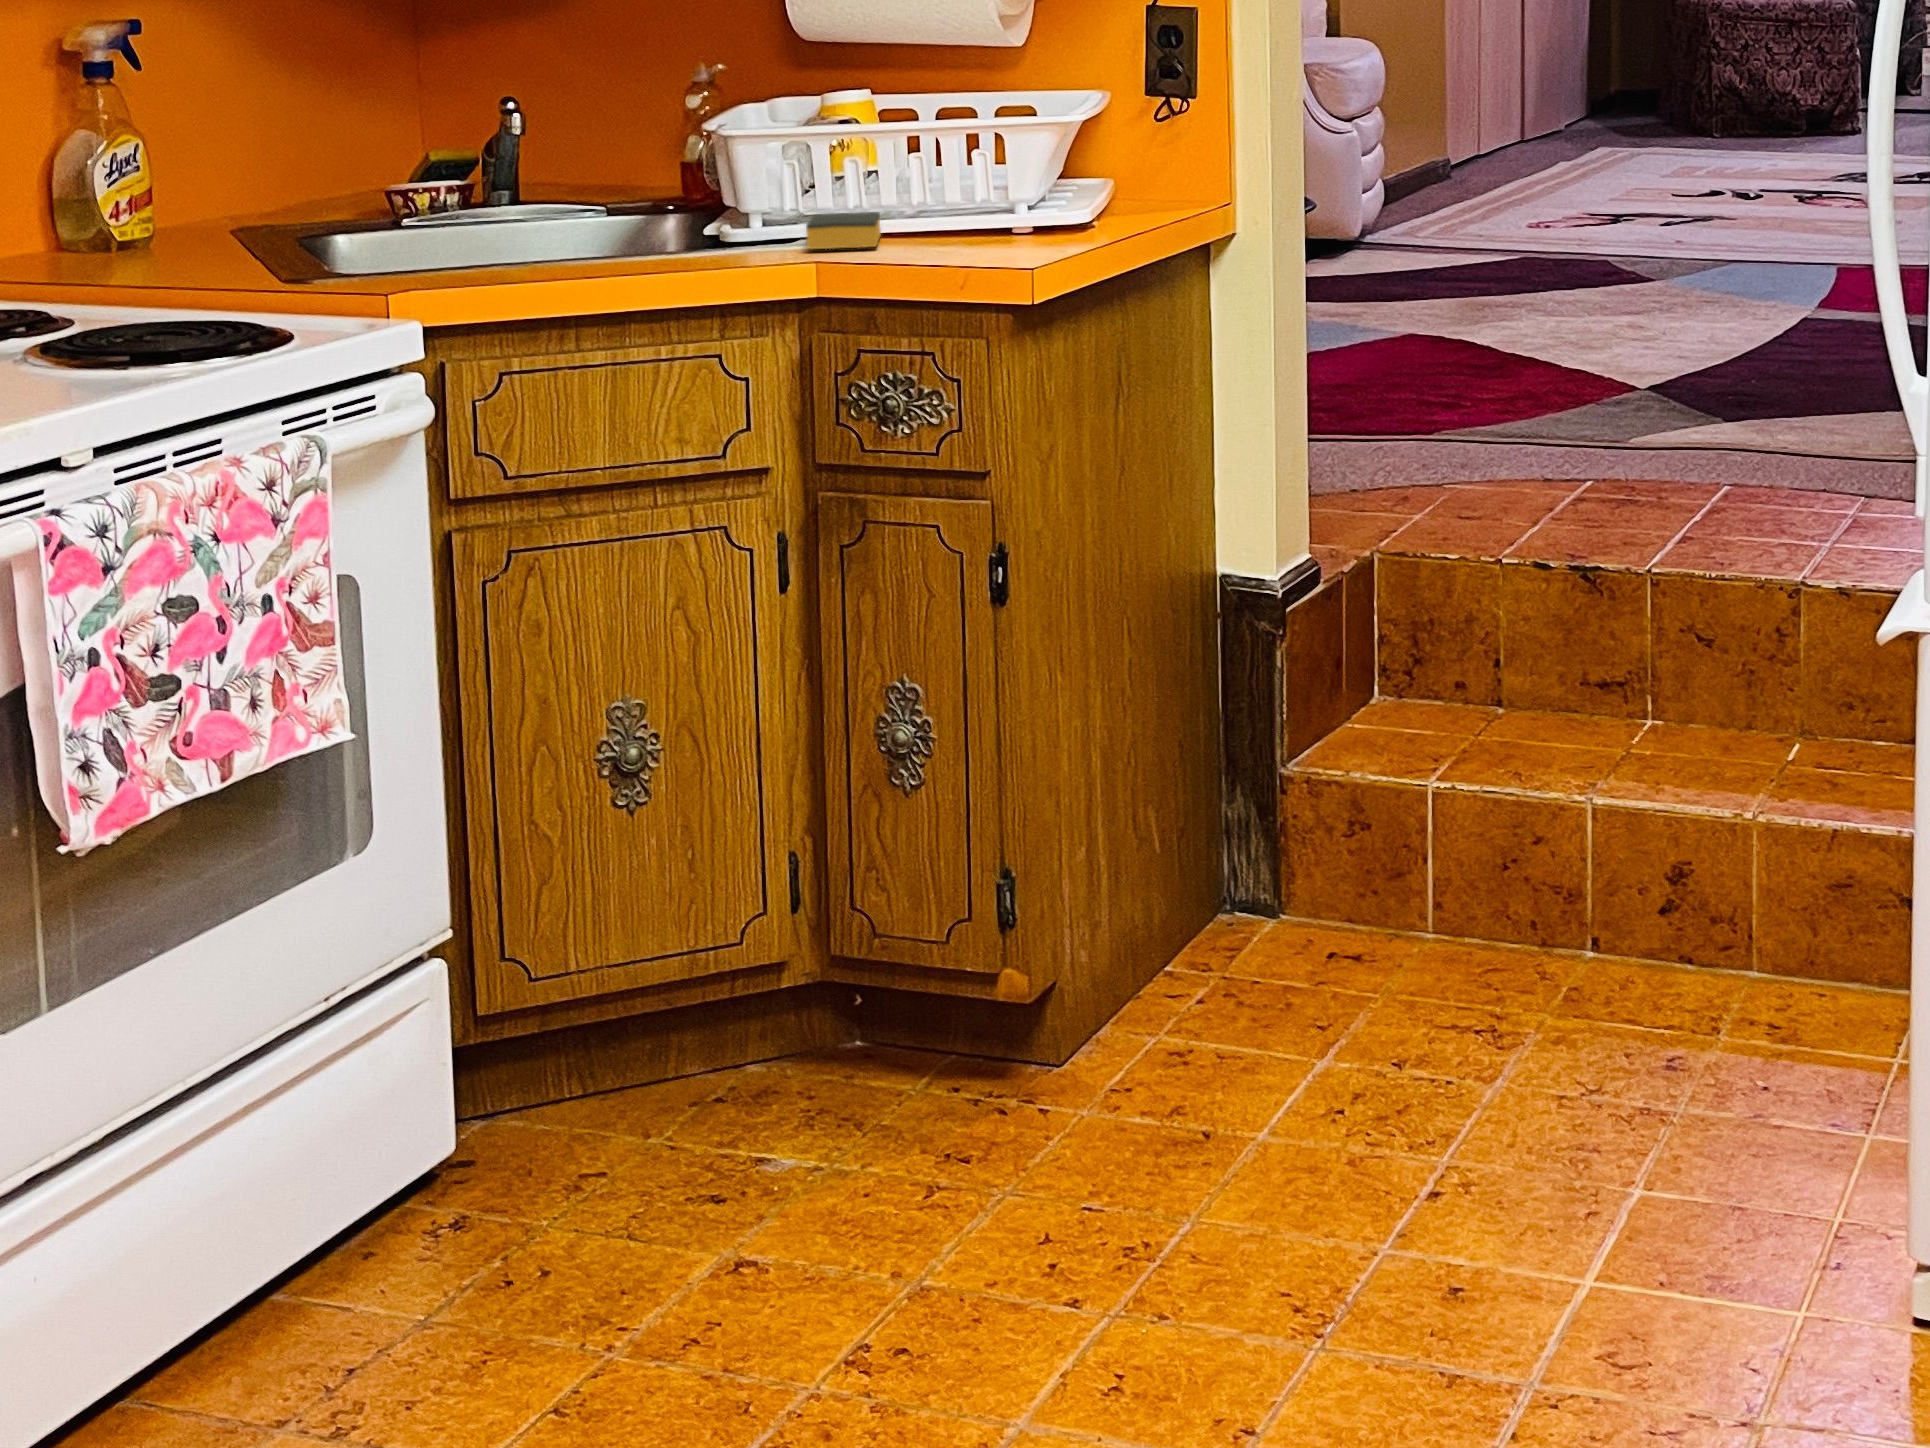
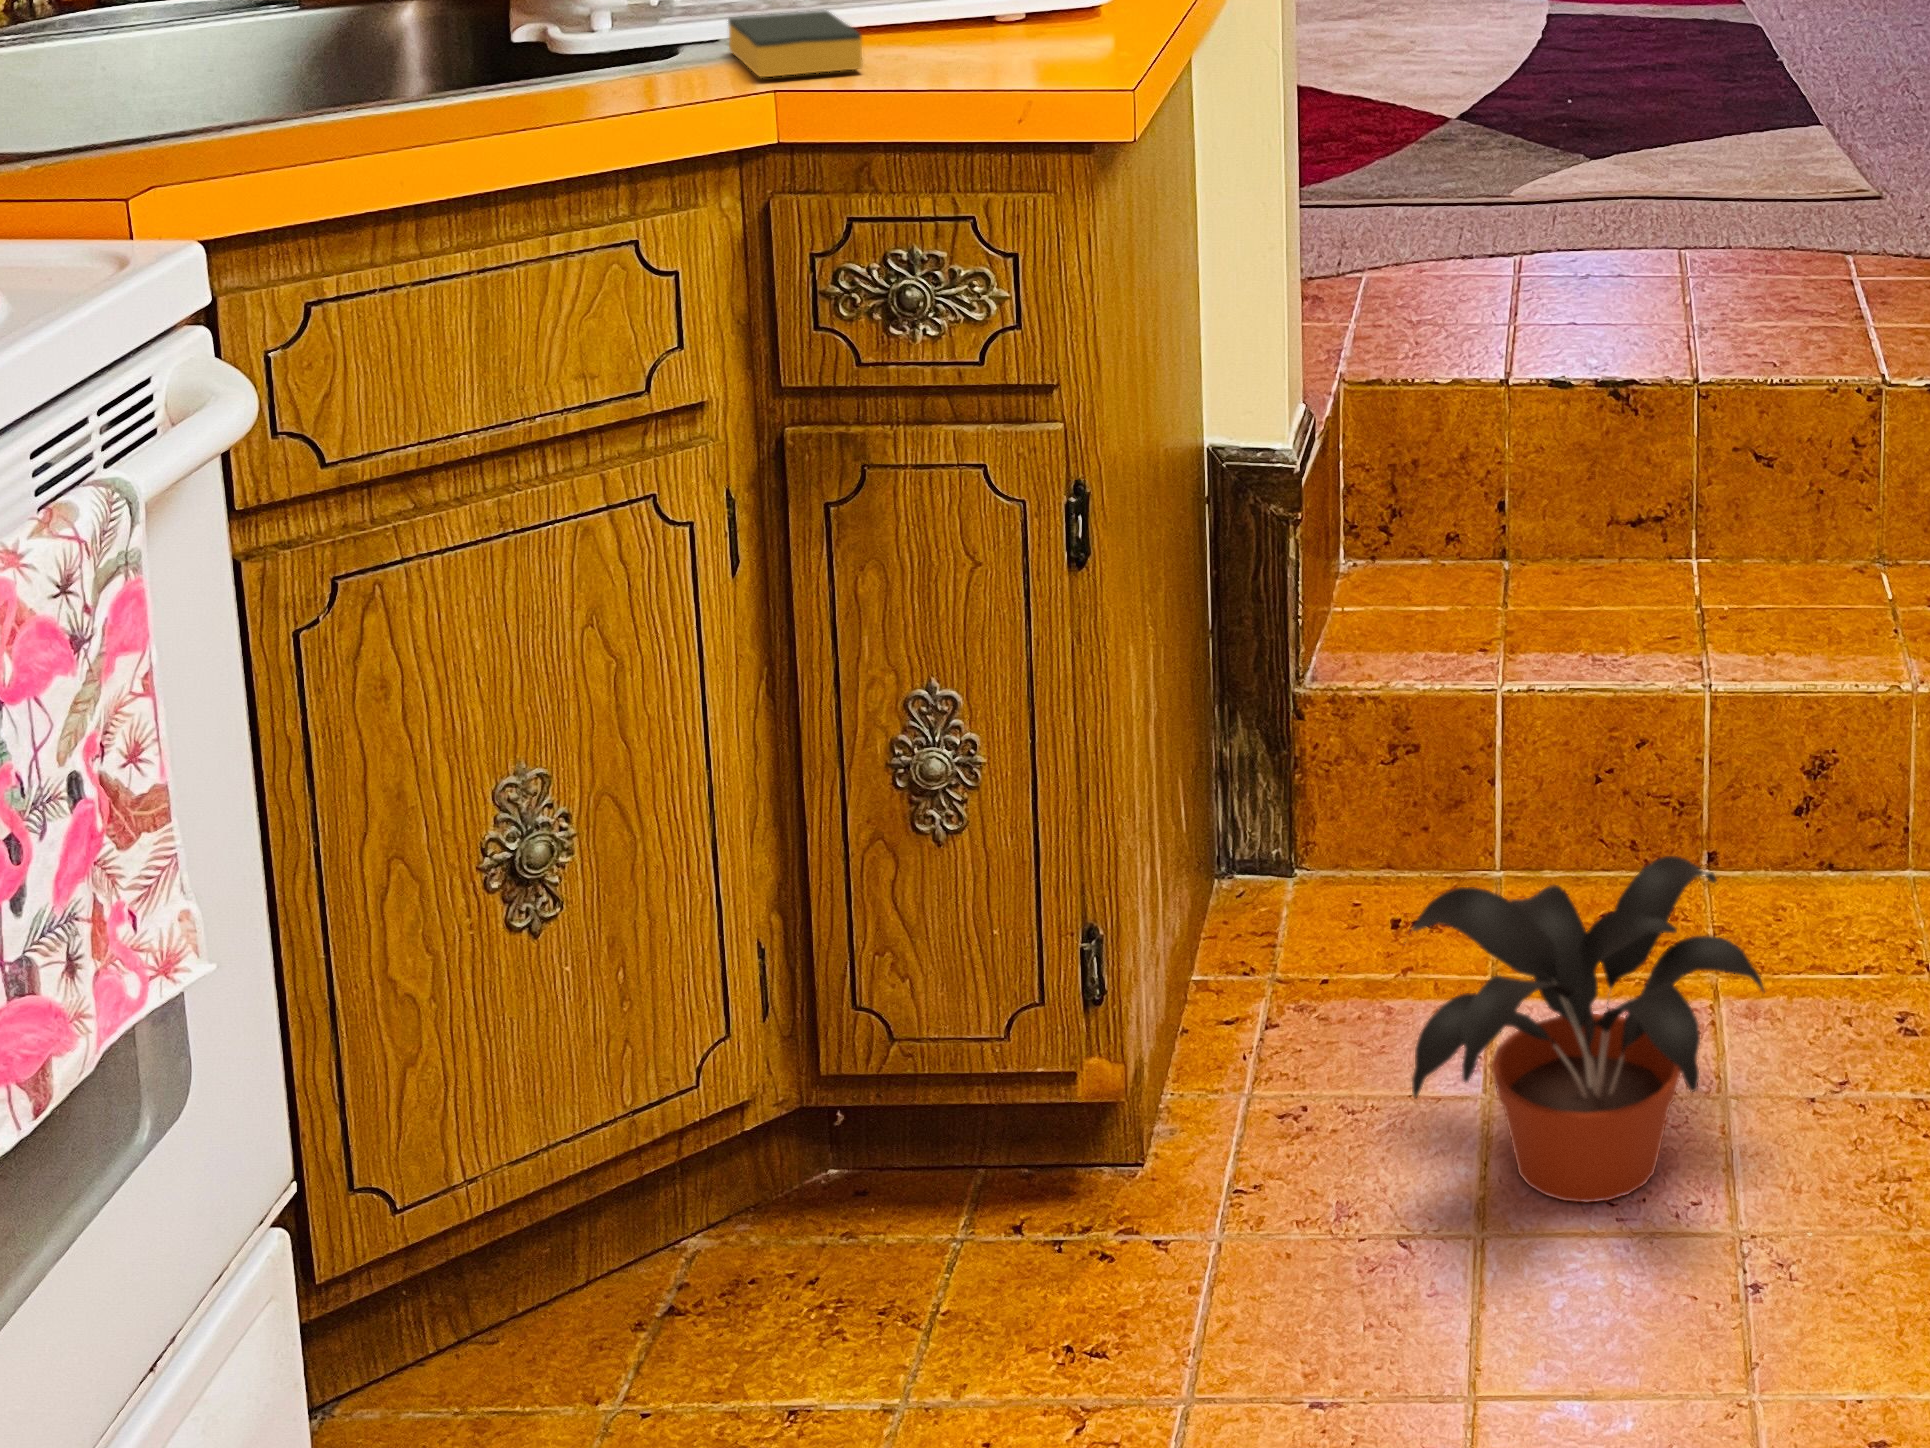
potted plant: none [1213,887,1495,1141] -> present [1412,856,1764,1202]

